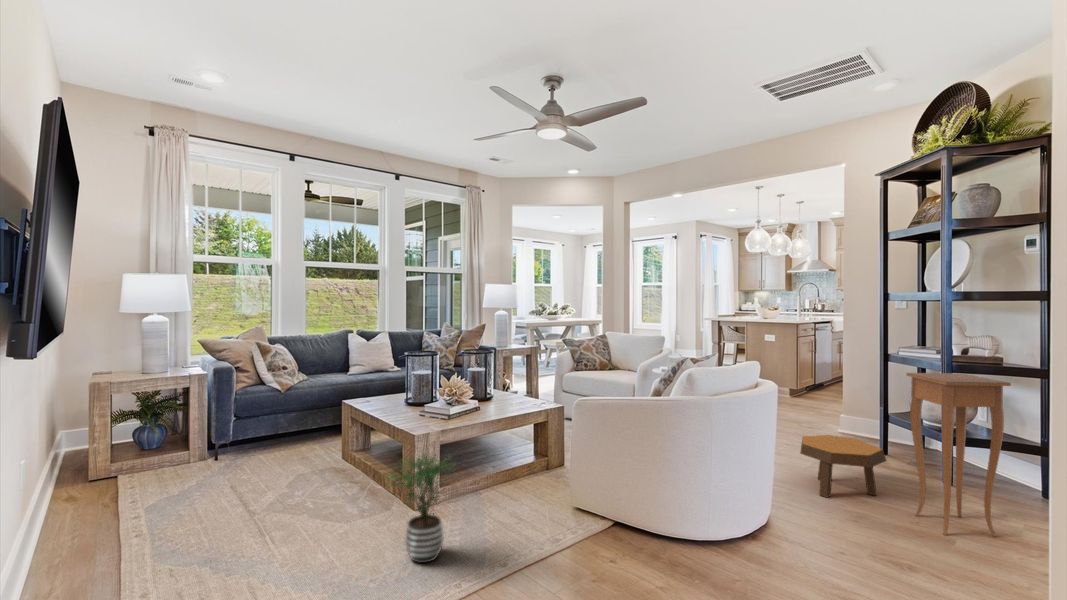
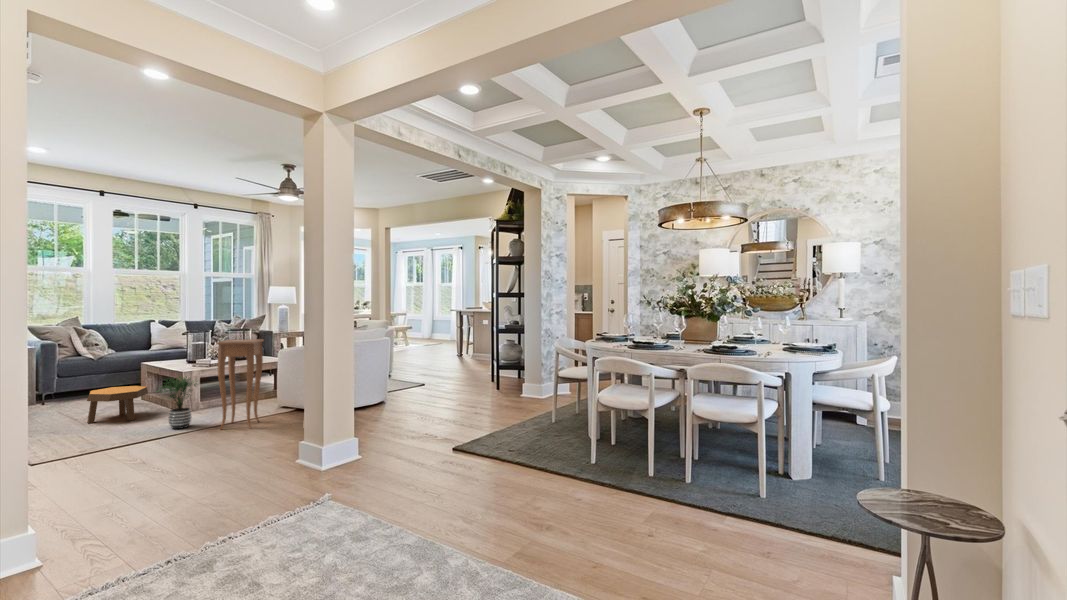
side table: present [906,373,1011,536] -> present [216,339,264,429]
footstool: present [800,435,886,497] -> present [87,386,148,423]

